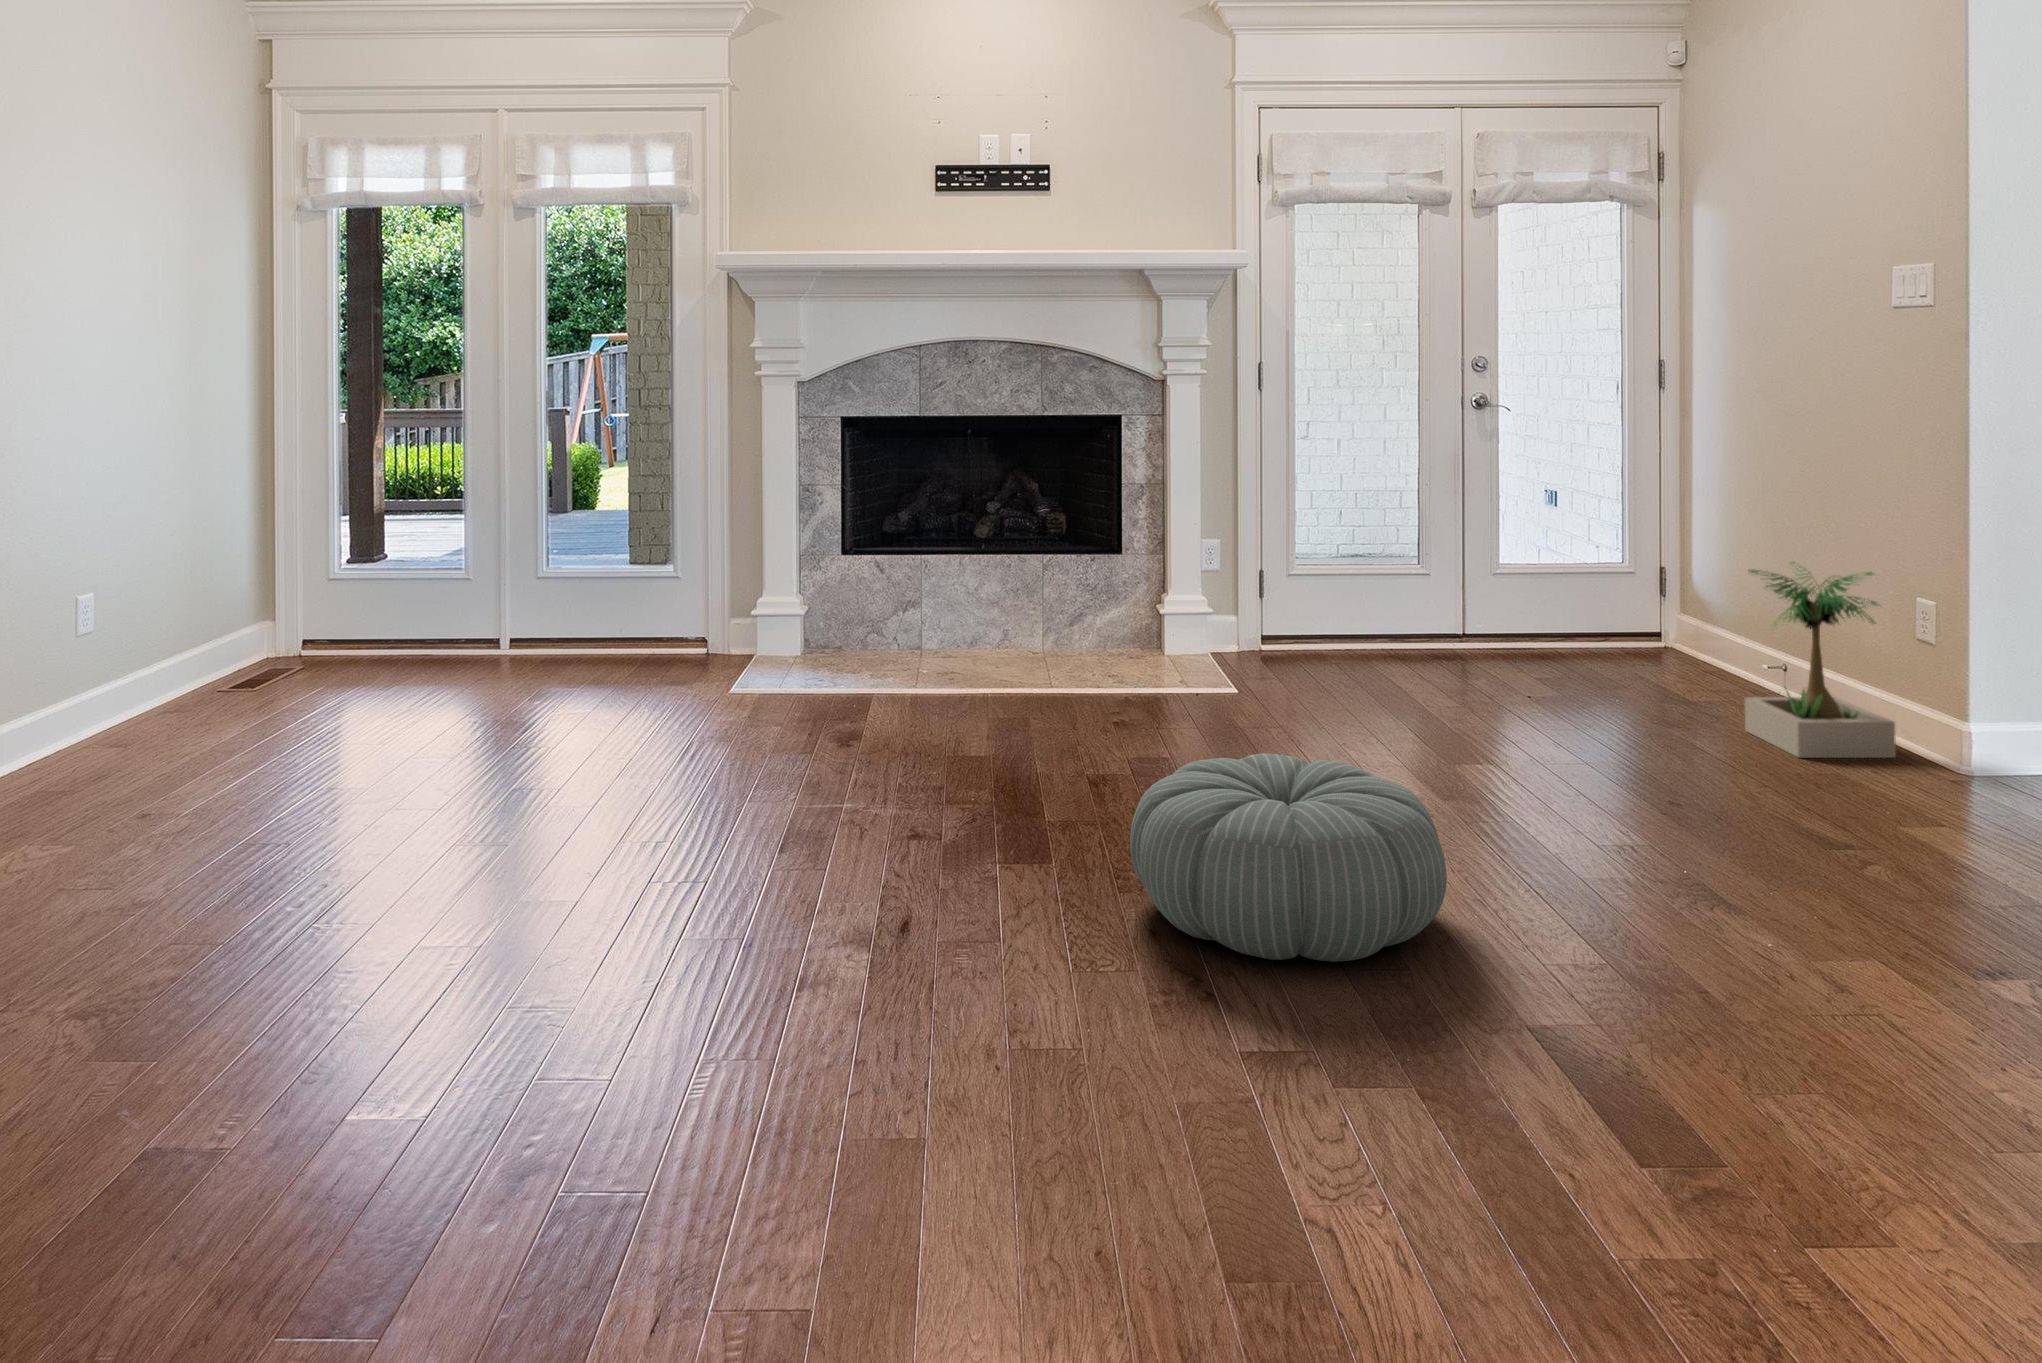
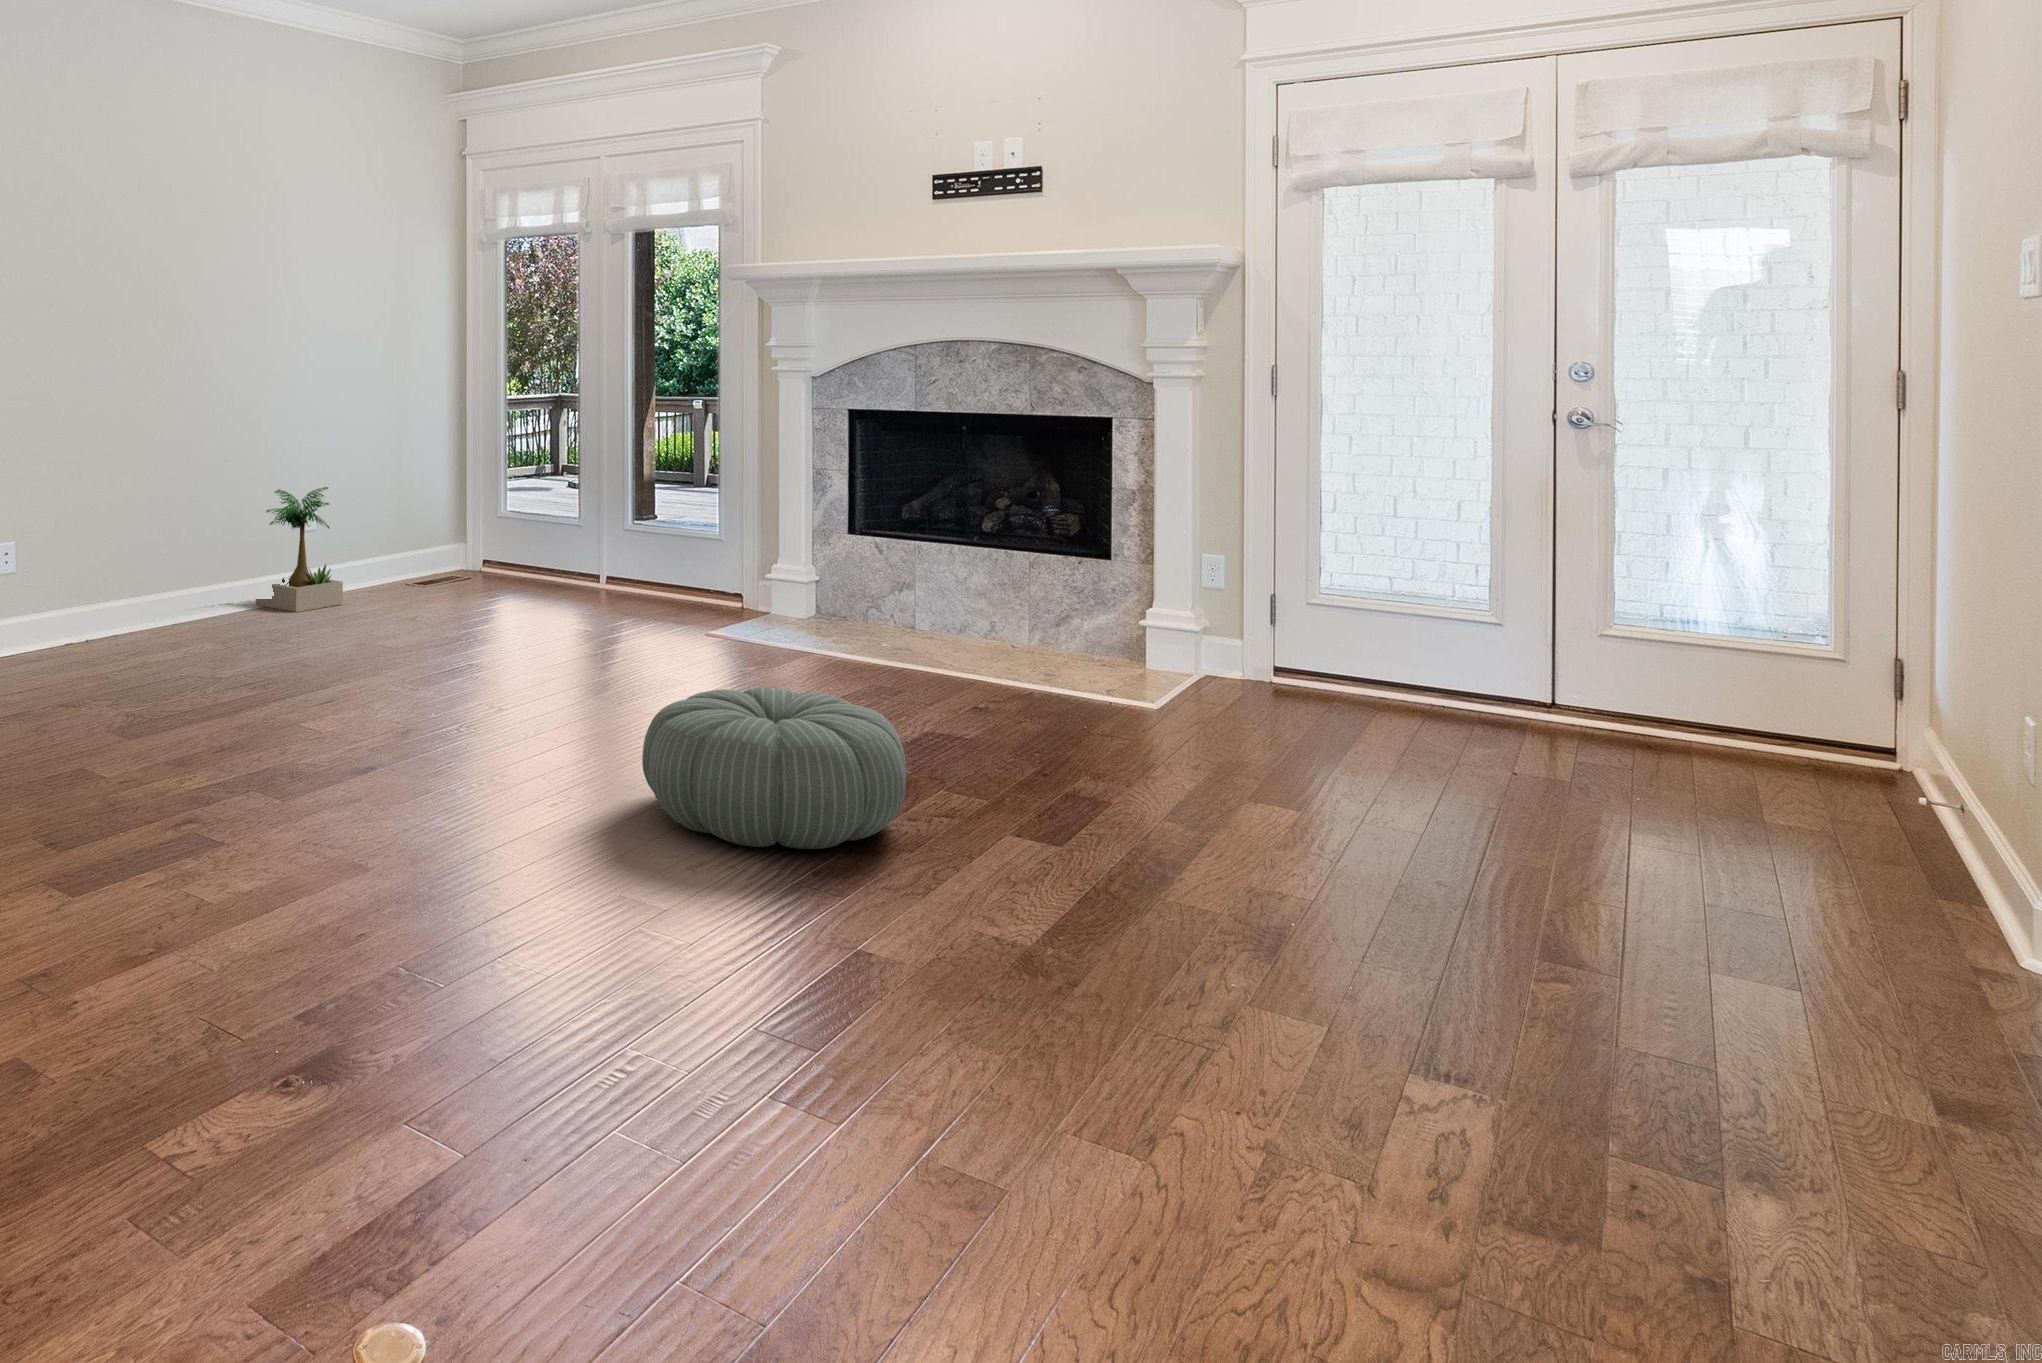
potted plant: present [1745,562,1896,758] -> present [256,487,343,612]

